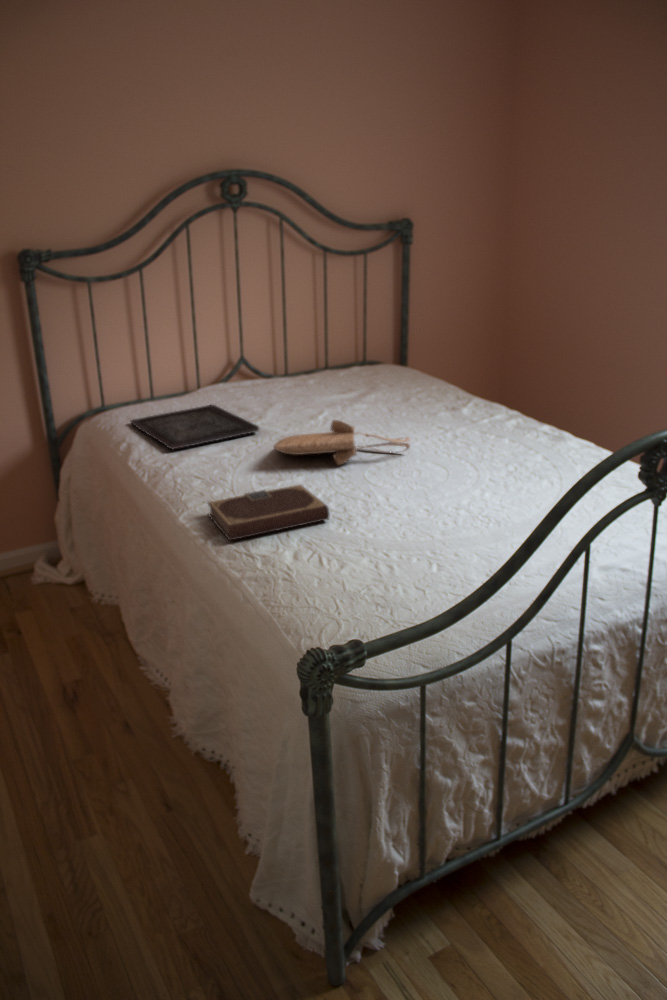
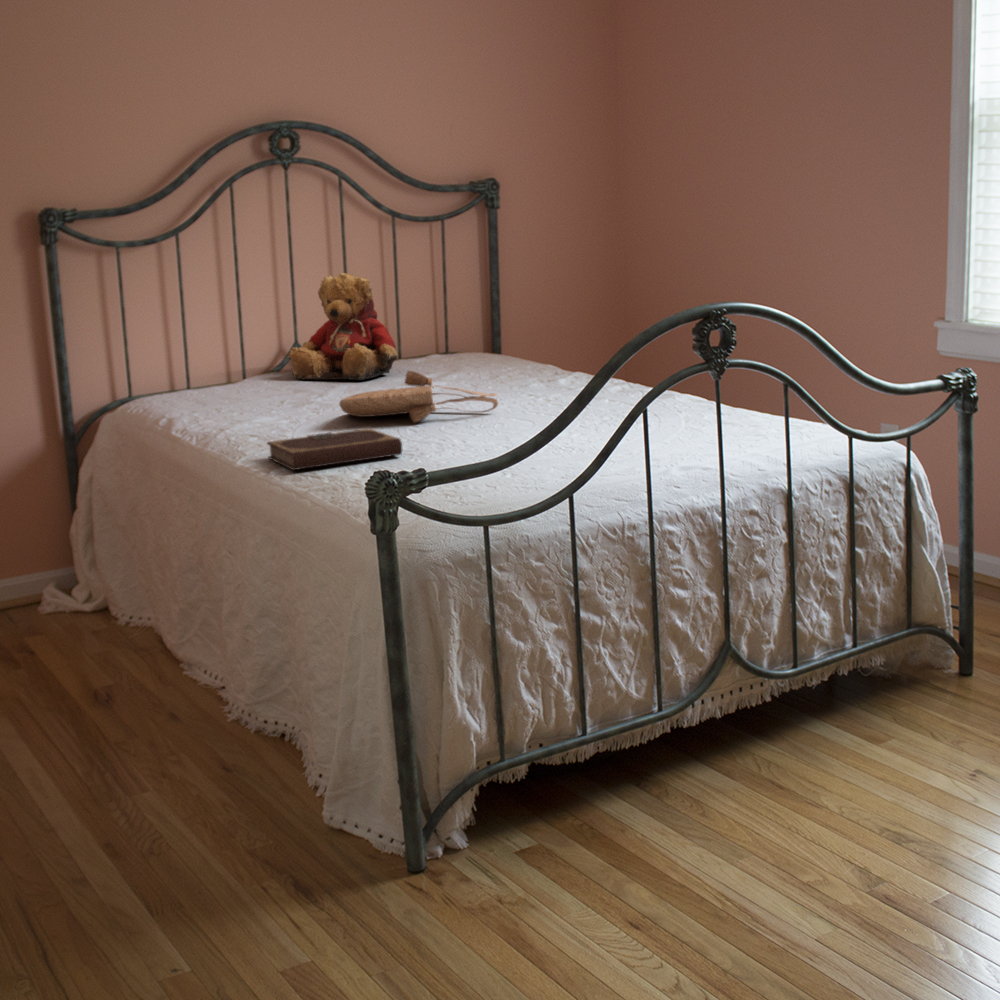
teddy bear: none [232,304,323,398] -> present [288,273,398,380]
tray: present [130,405,259,449] -> none [166,386,323,419]

